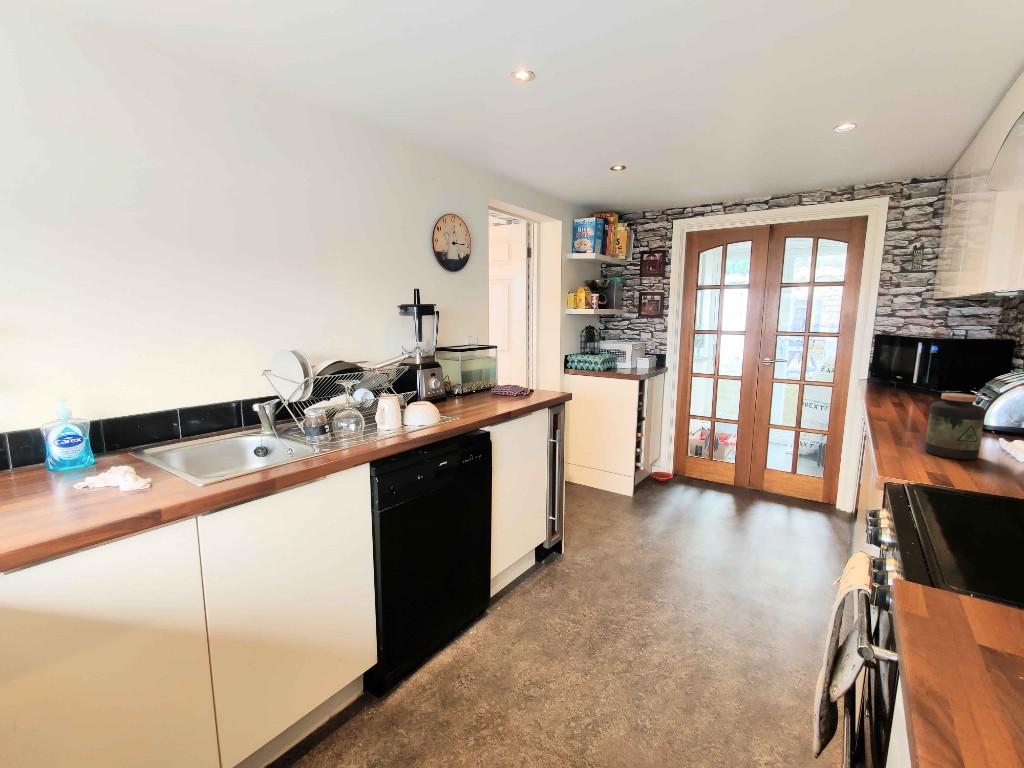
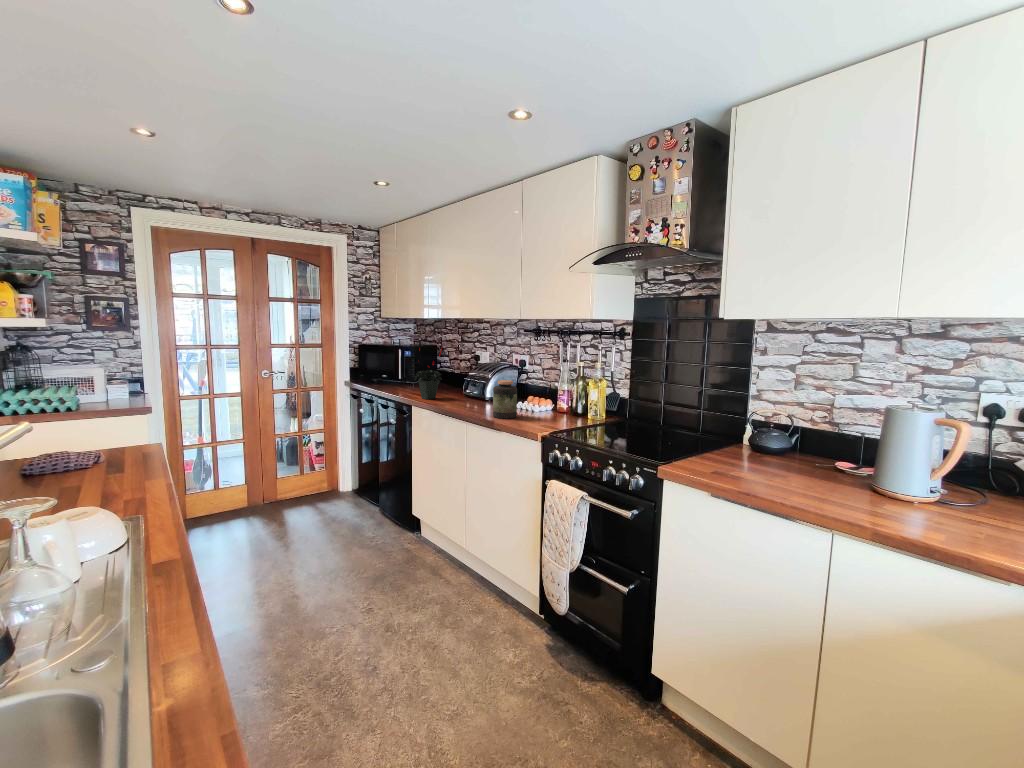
potted plant: none [886,338,937,414] -> present [414,349,442,399]

